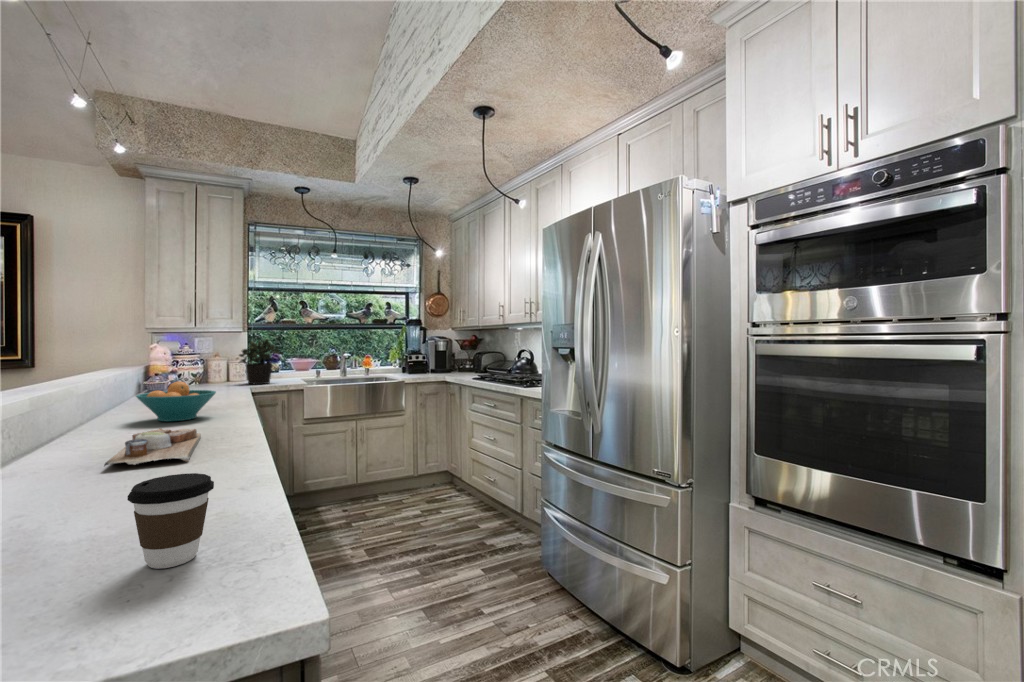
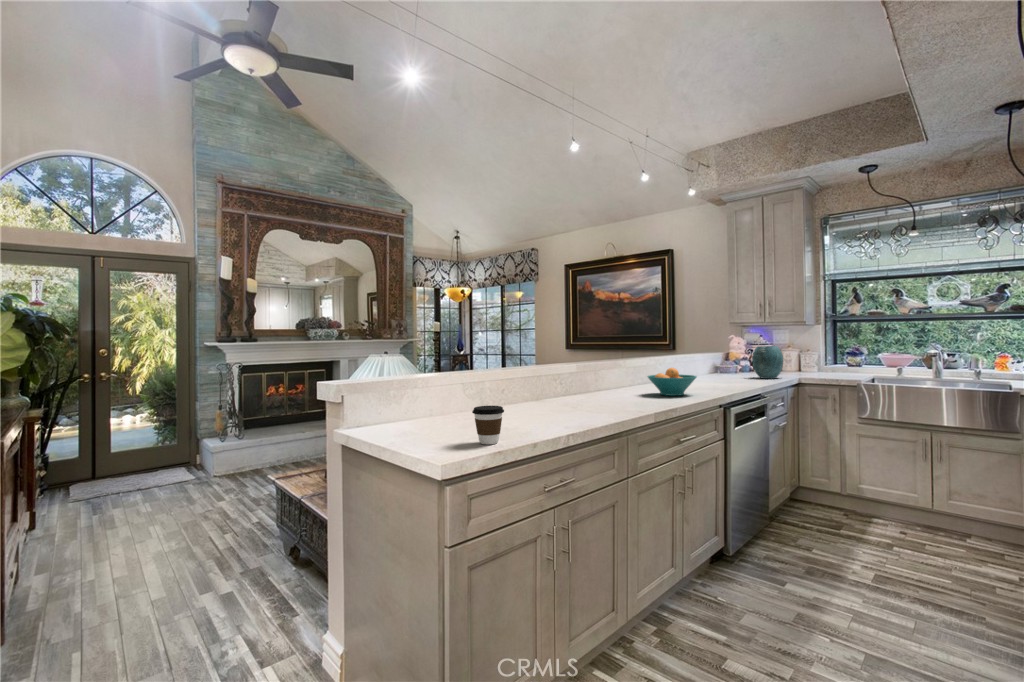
potted plant: present [239,339,283,384] -> none [791,332,840,377]
vase: none [199,352,235,390] -> present [752,346,783,379]
cutting board: present [104,429,201,466] -> none [569,396,646,416]

